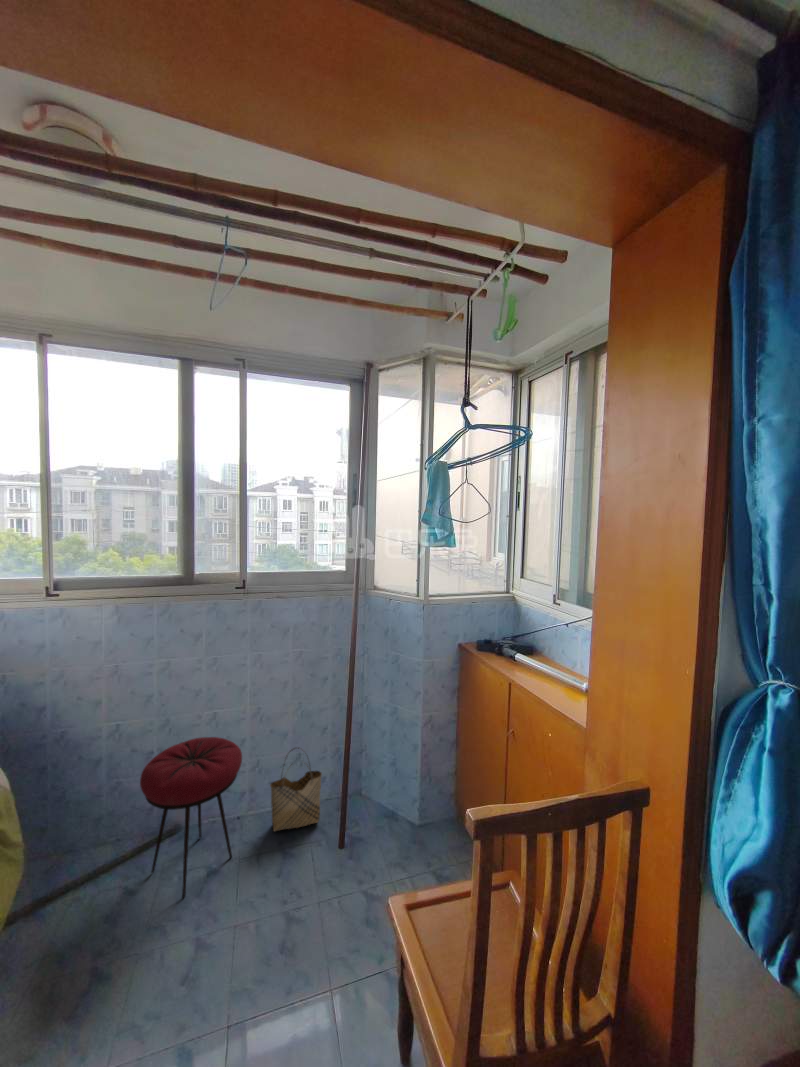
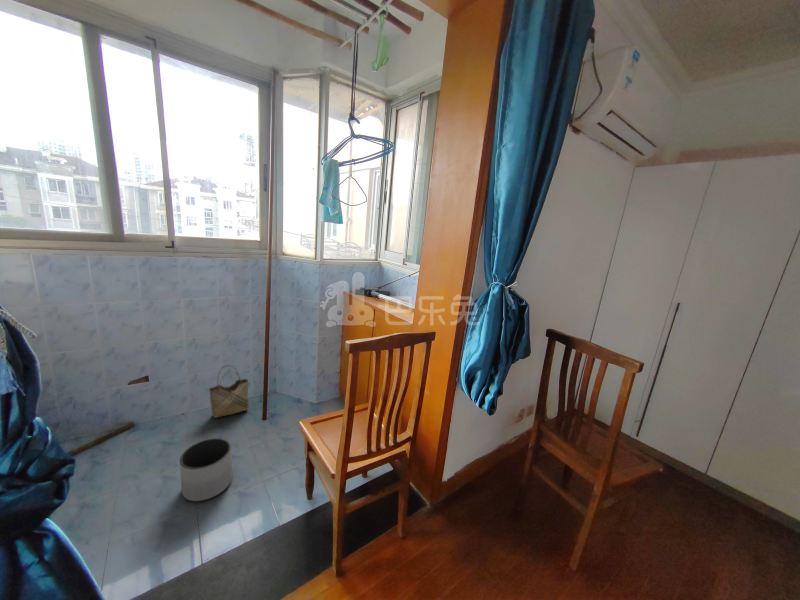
stool: present [140,737,242,898] -> none [96,360,185,461]
planter: none [212,887,284,1012] -> present [180,438,232,501]

